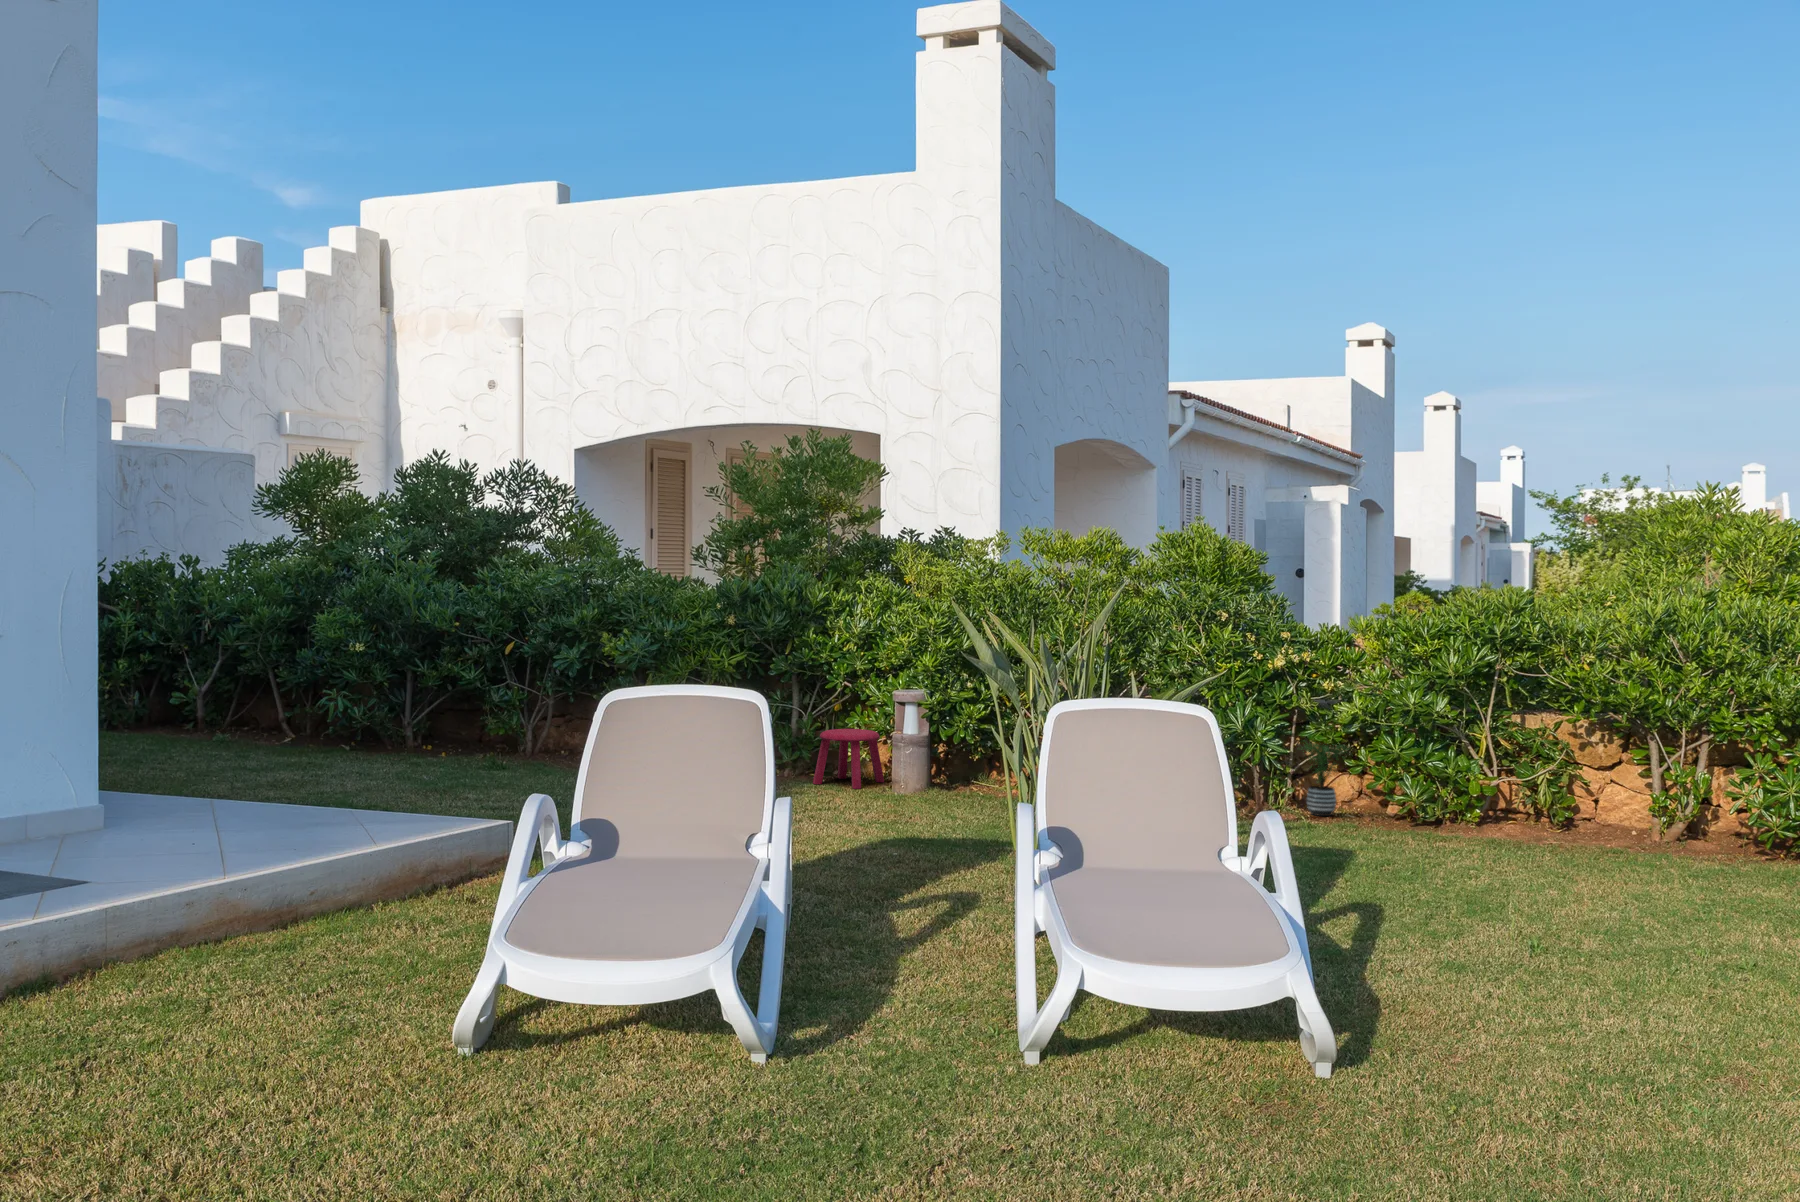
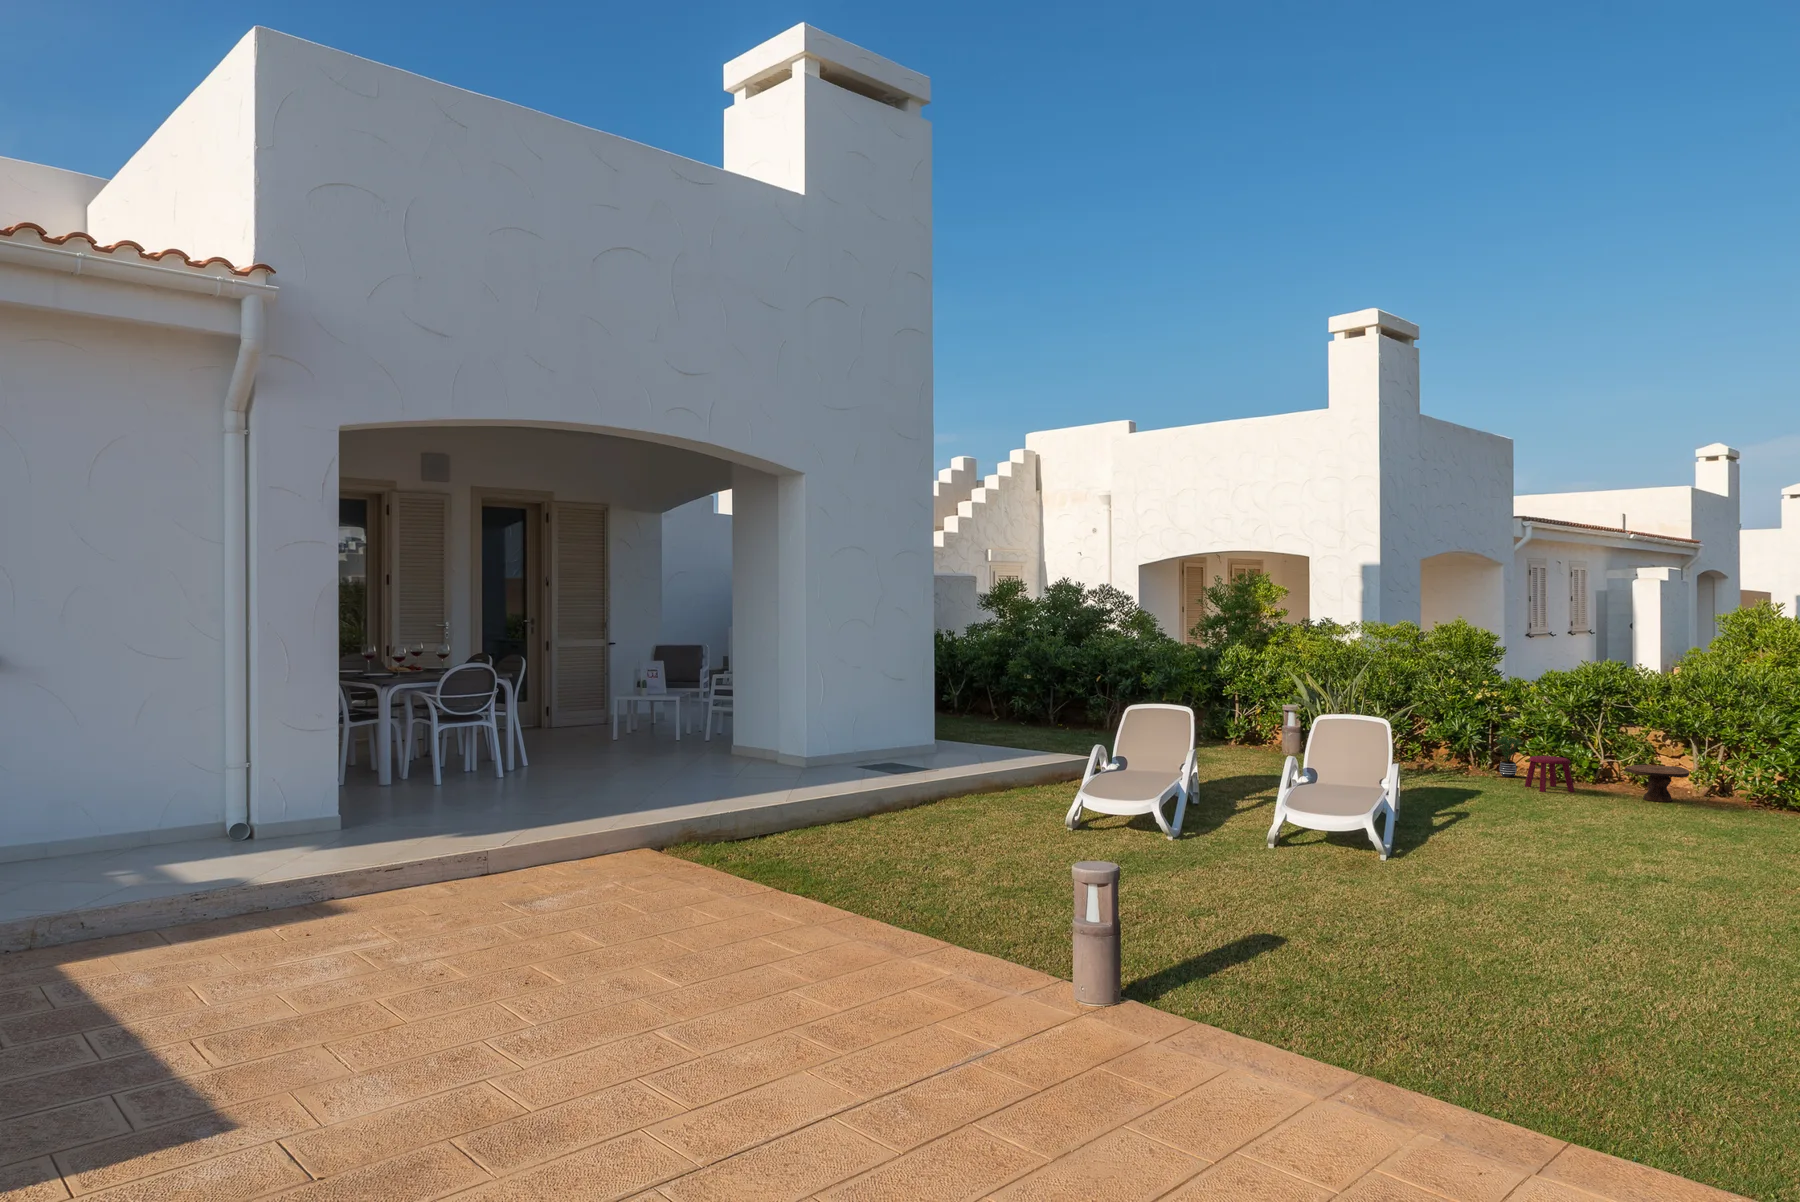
stool: present [813,729,884,789] -> present [1525,756,1575,792]
side table: none [1552,780,1670,854] -> present [1625,764,1689,802]

